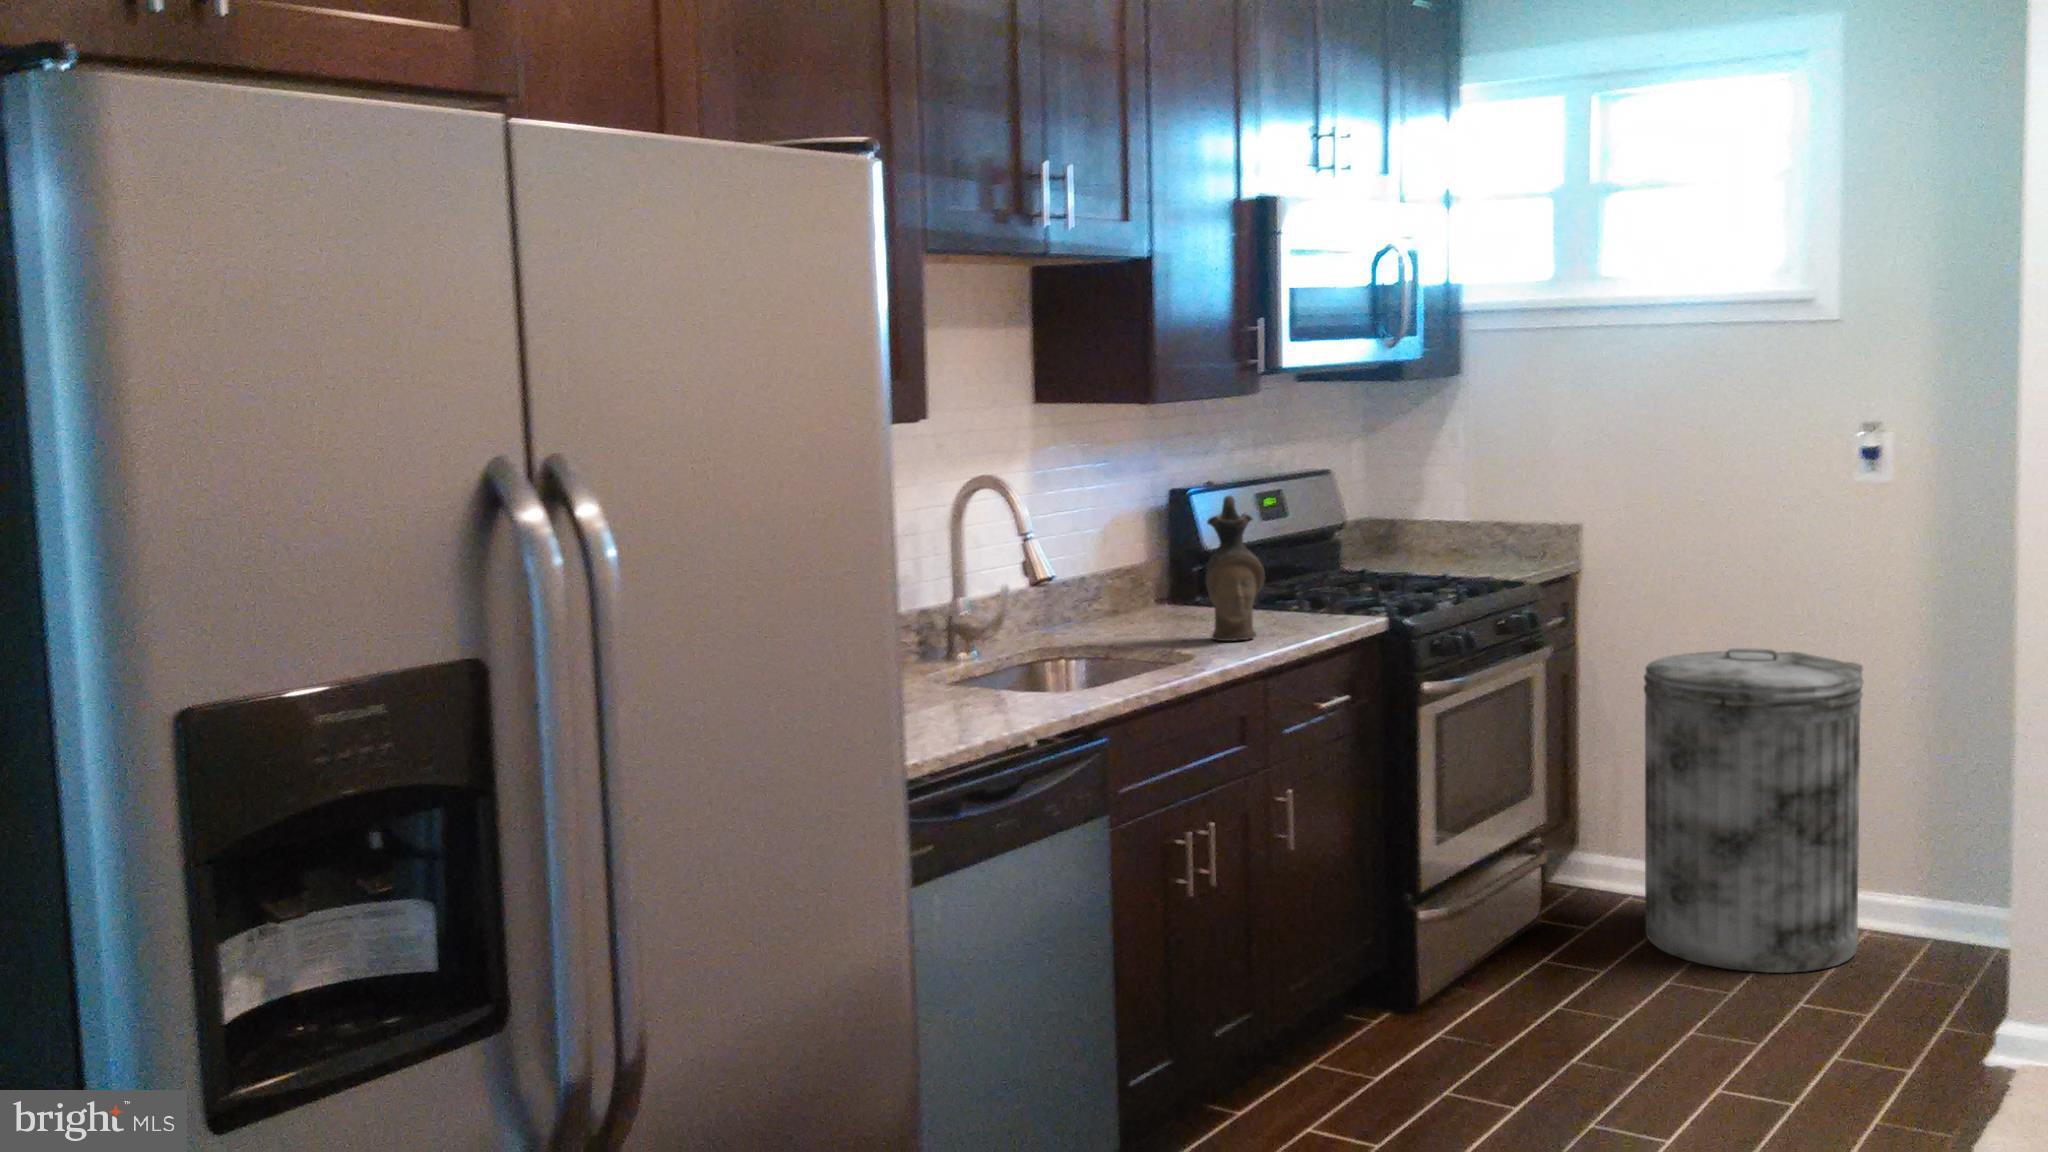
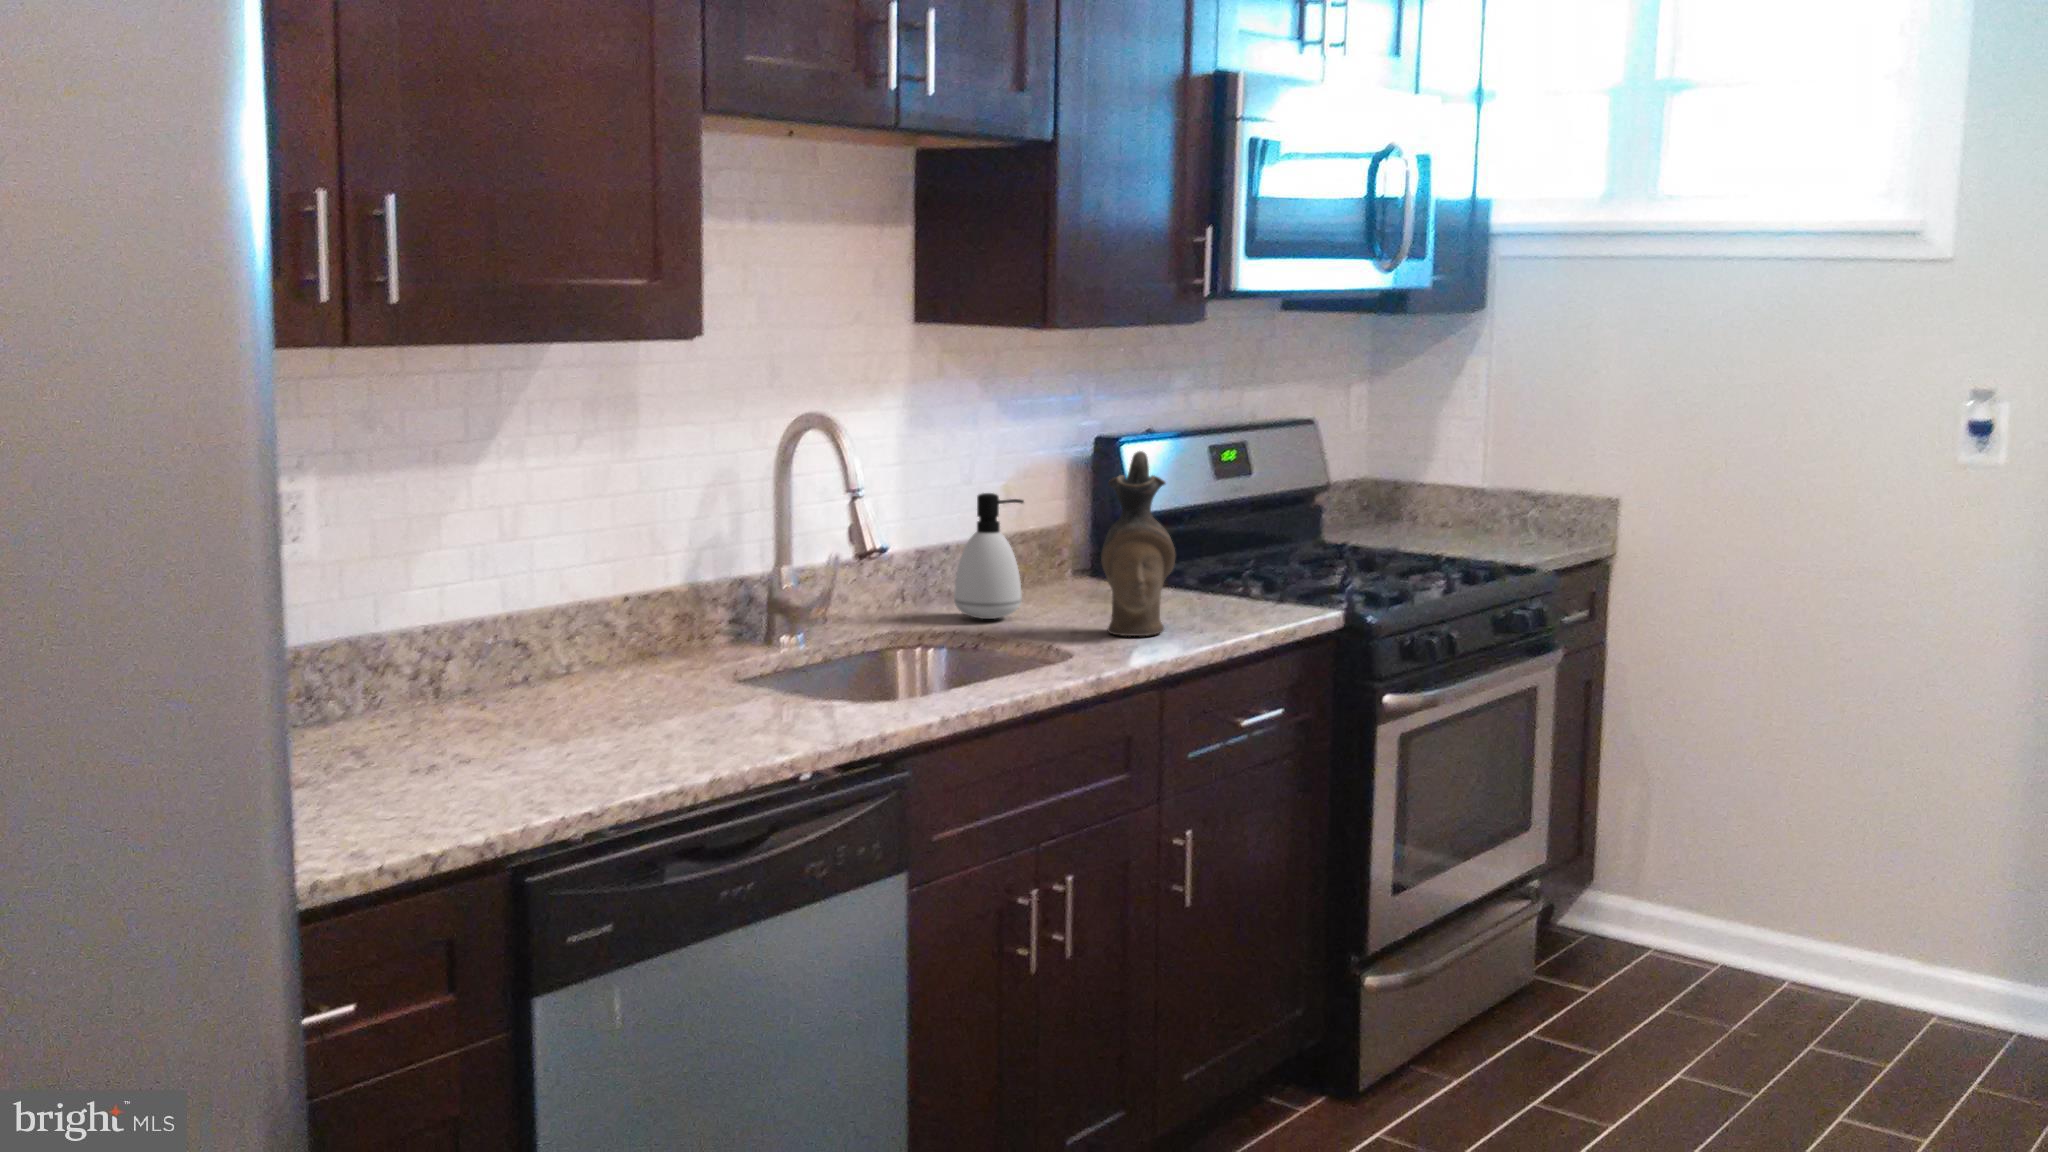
soap dispenser: none [1083,535,1136,636] -> present [954,493,1024,619]
trash can: present [1644,648,1864,973] -> none [1659,666,1951,1073]

